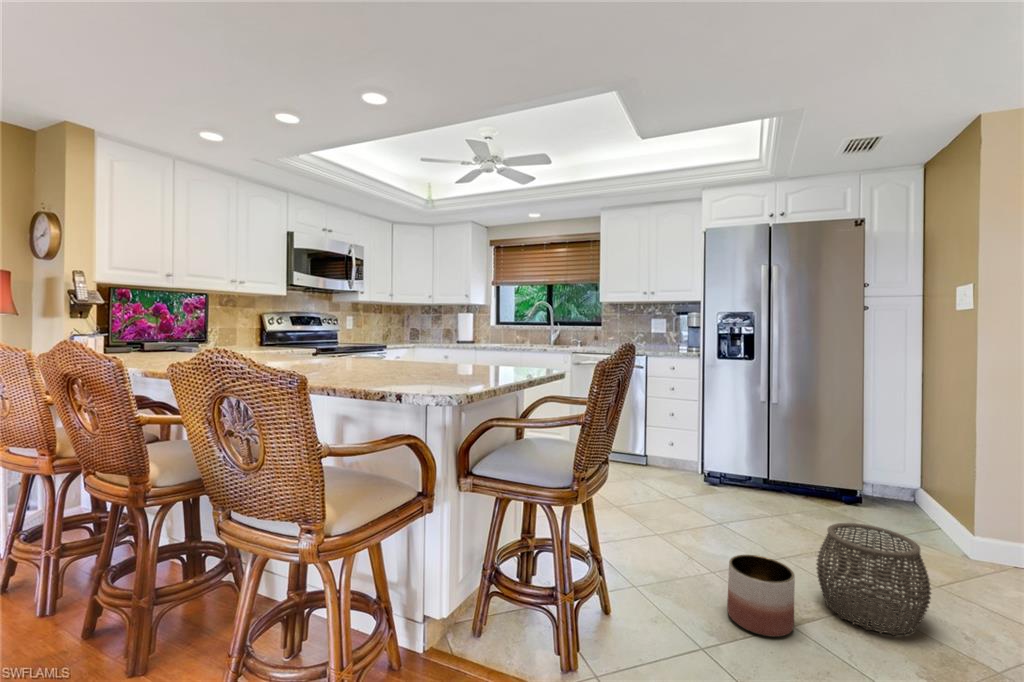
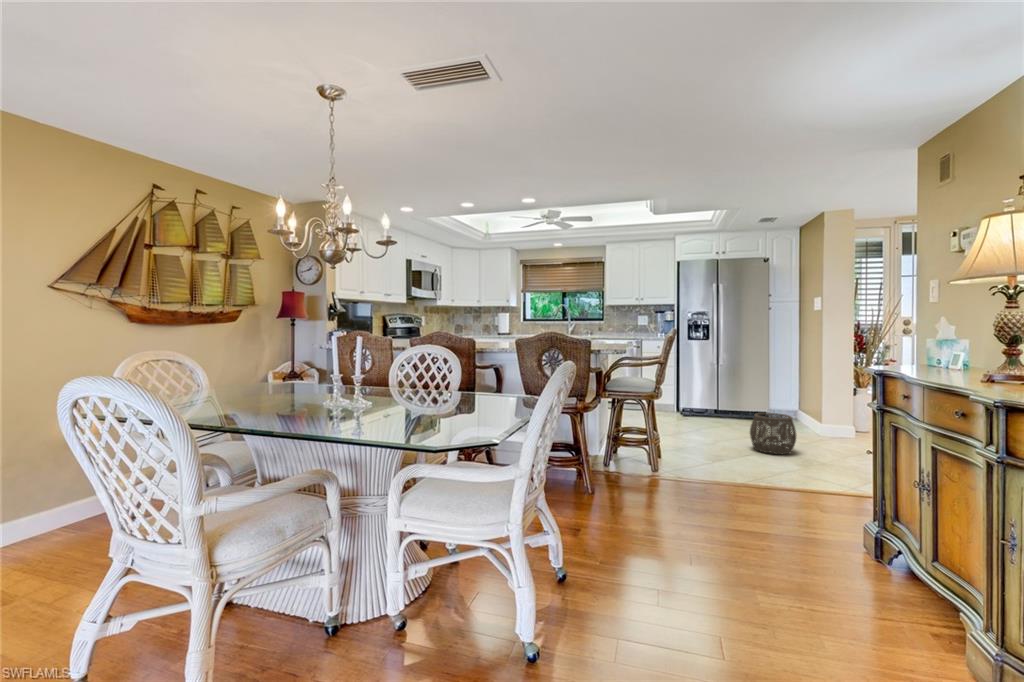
planter: present [727,555,795,637] -> none [712,427,742,457]

